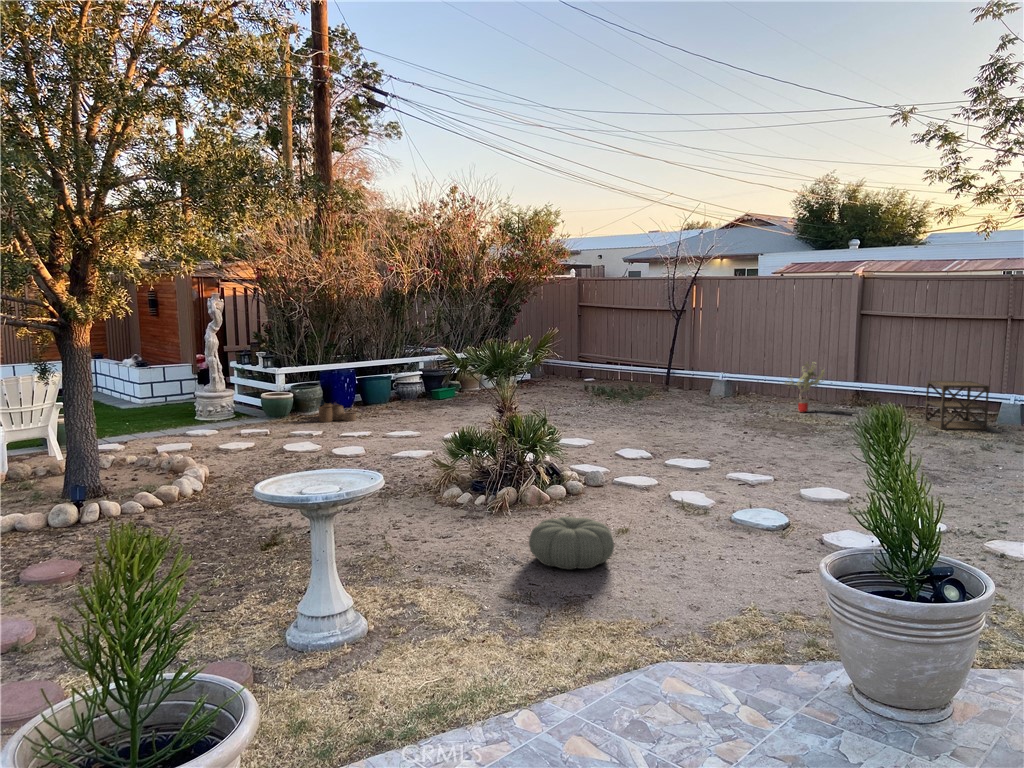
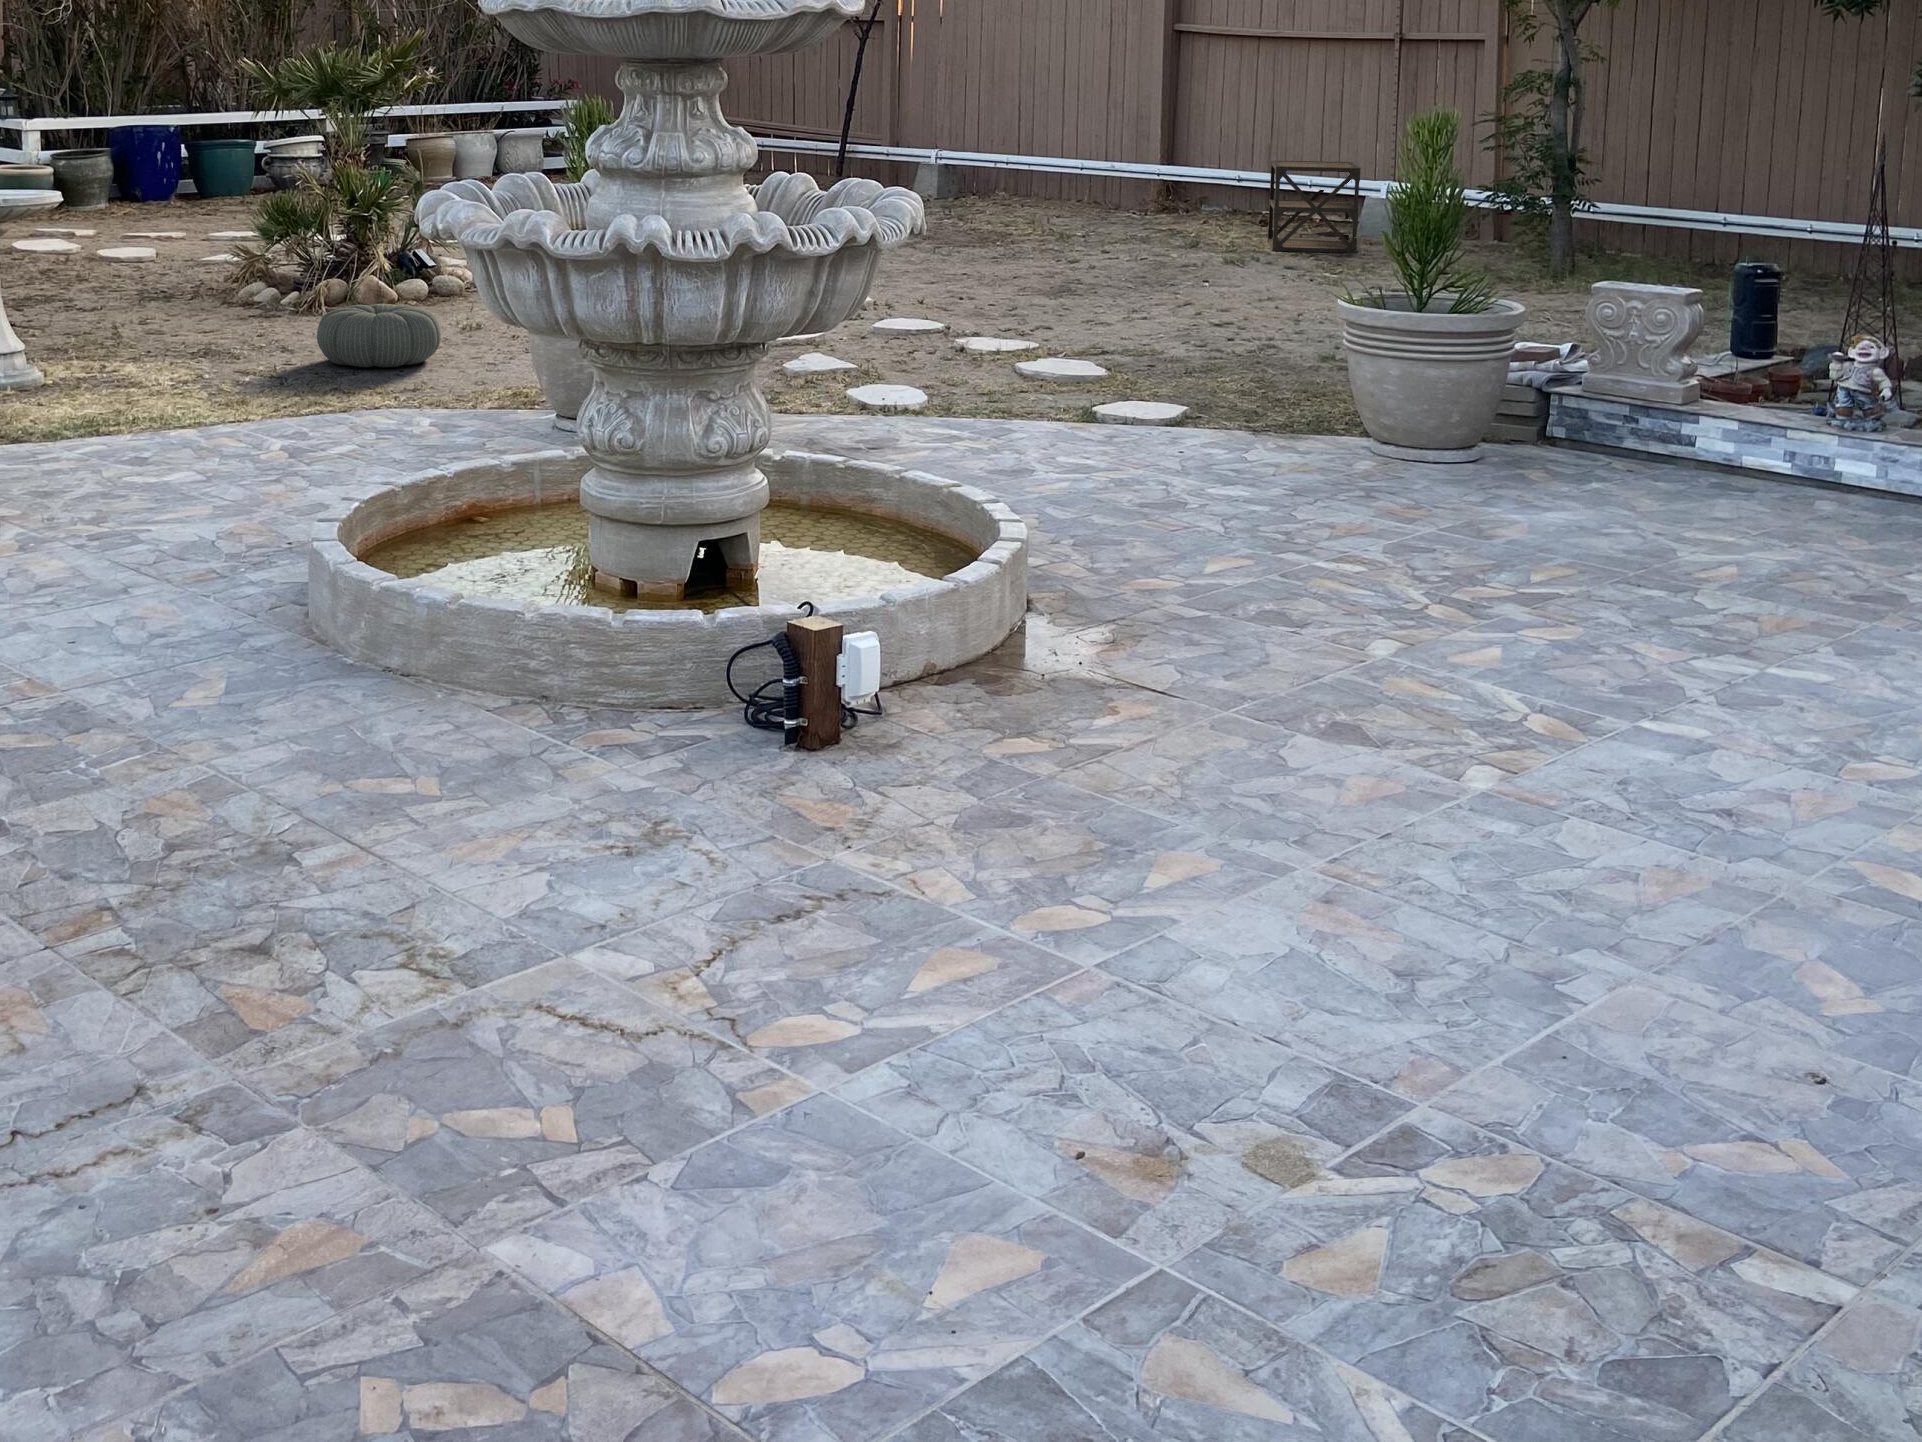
potted tree: present [785,362,825,412] -> none [1034,123,1106,226]
woven basket: present [319,403,356,422] -> none [101,187,176,223]

